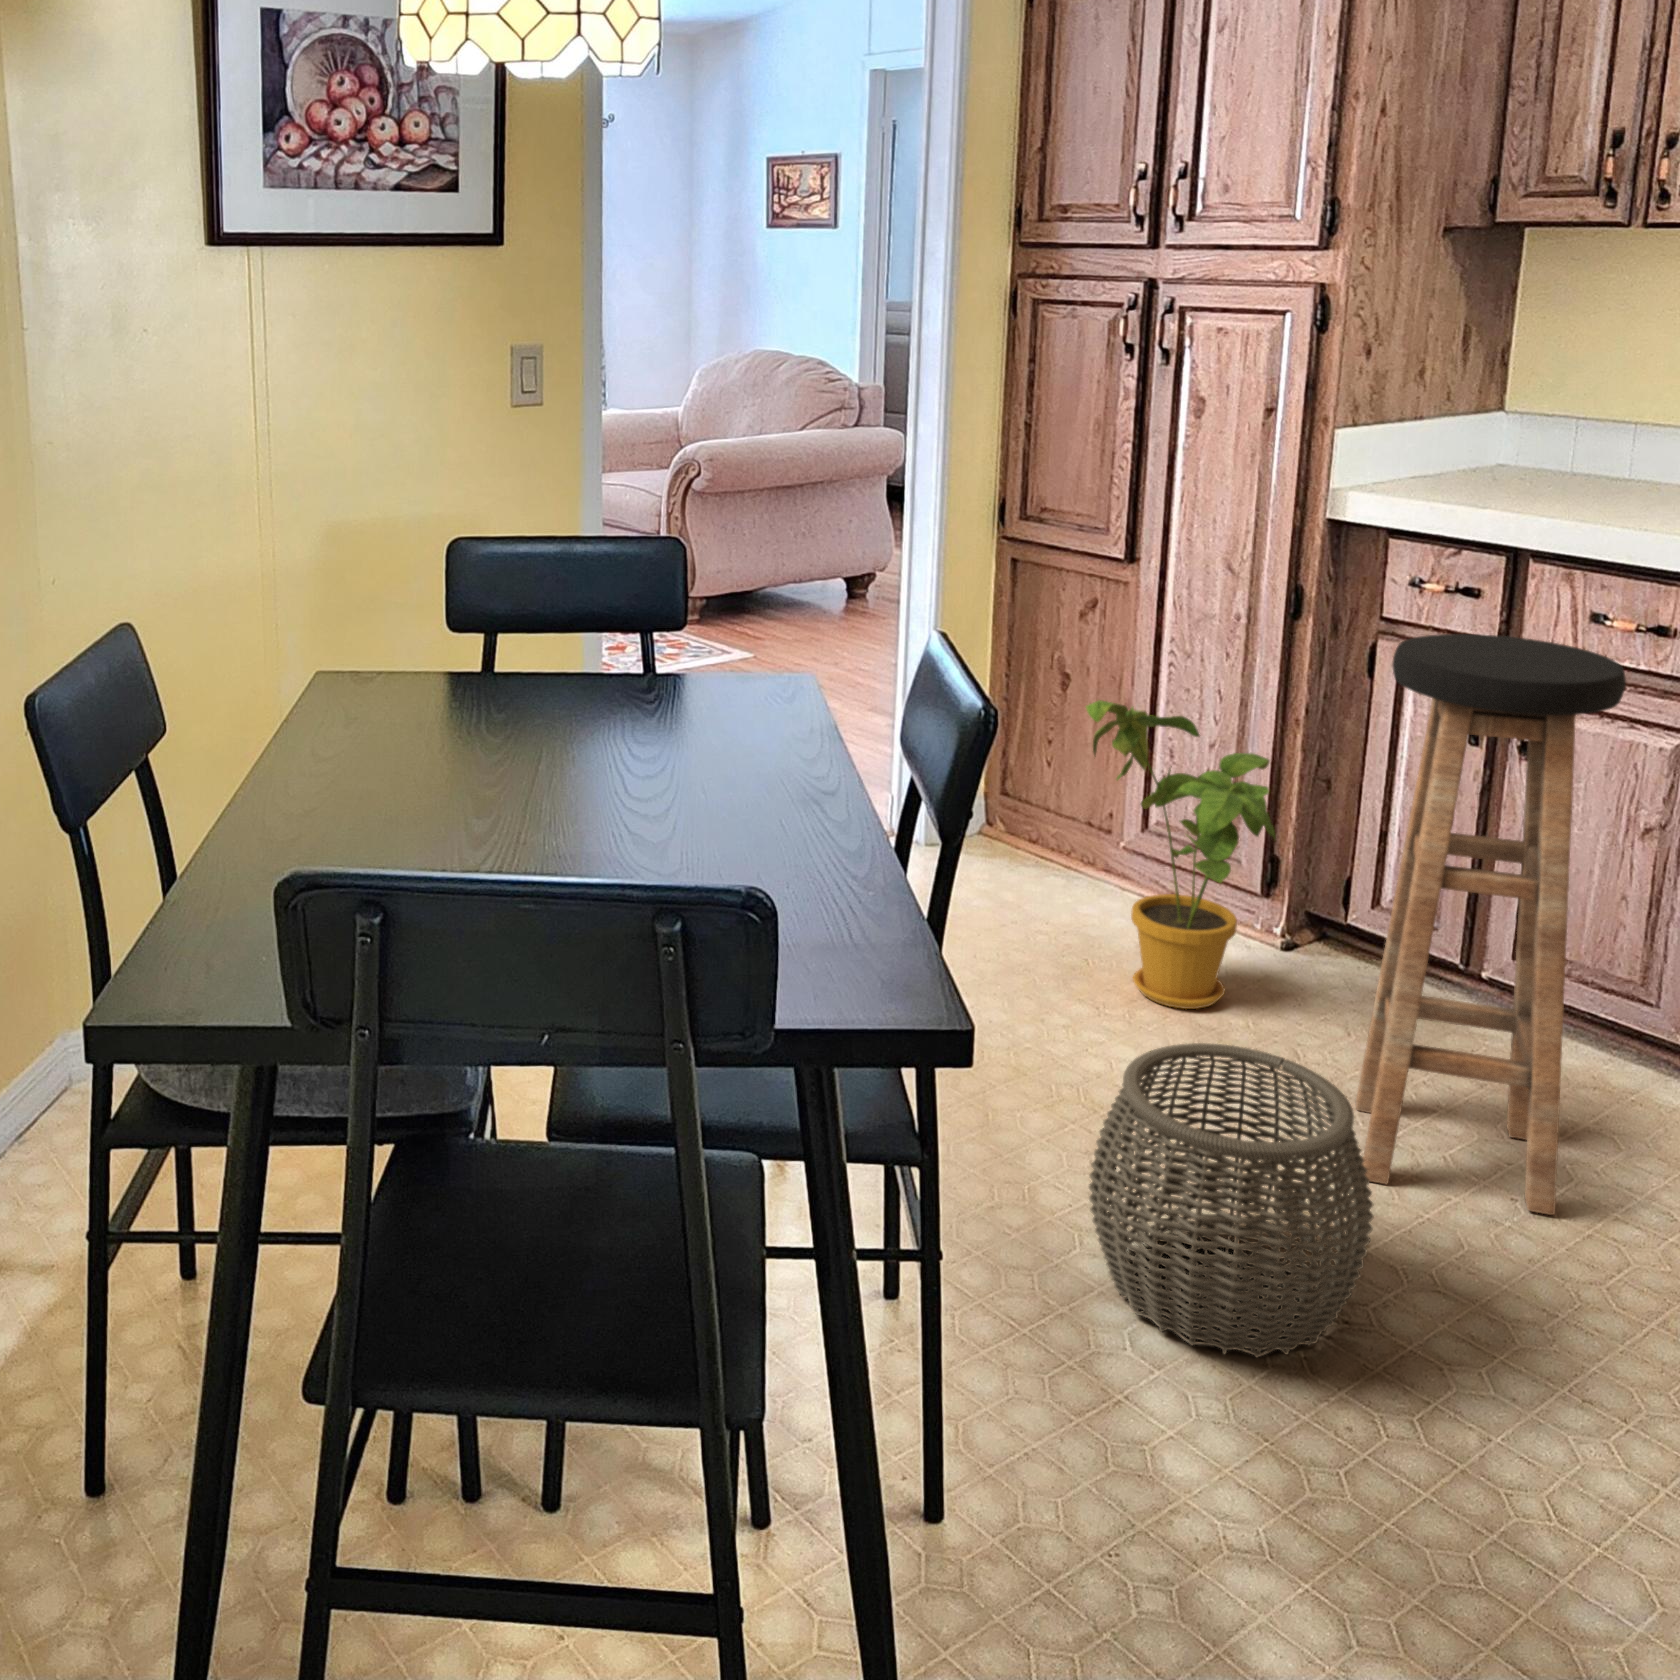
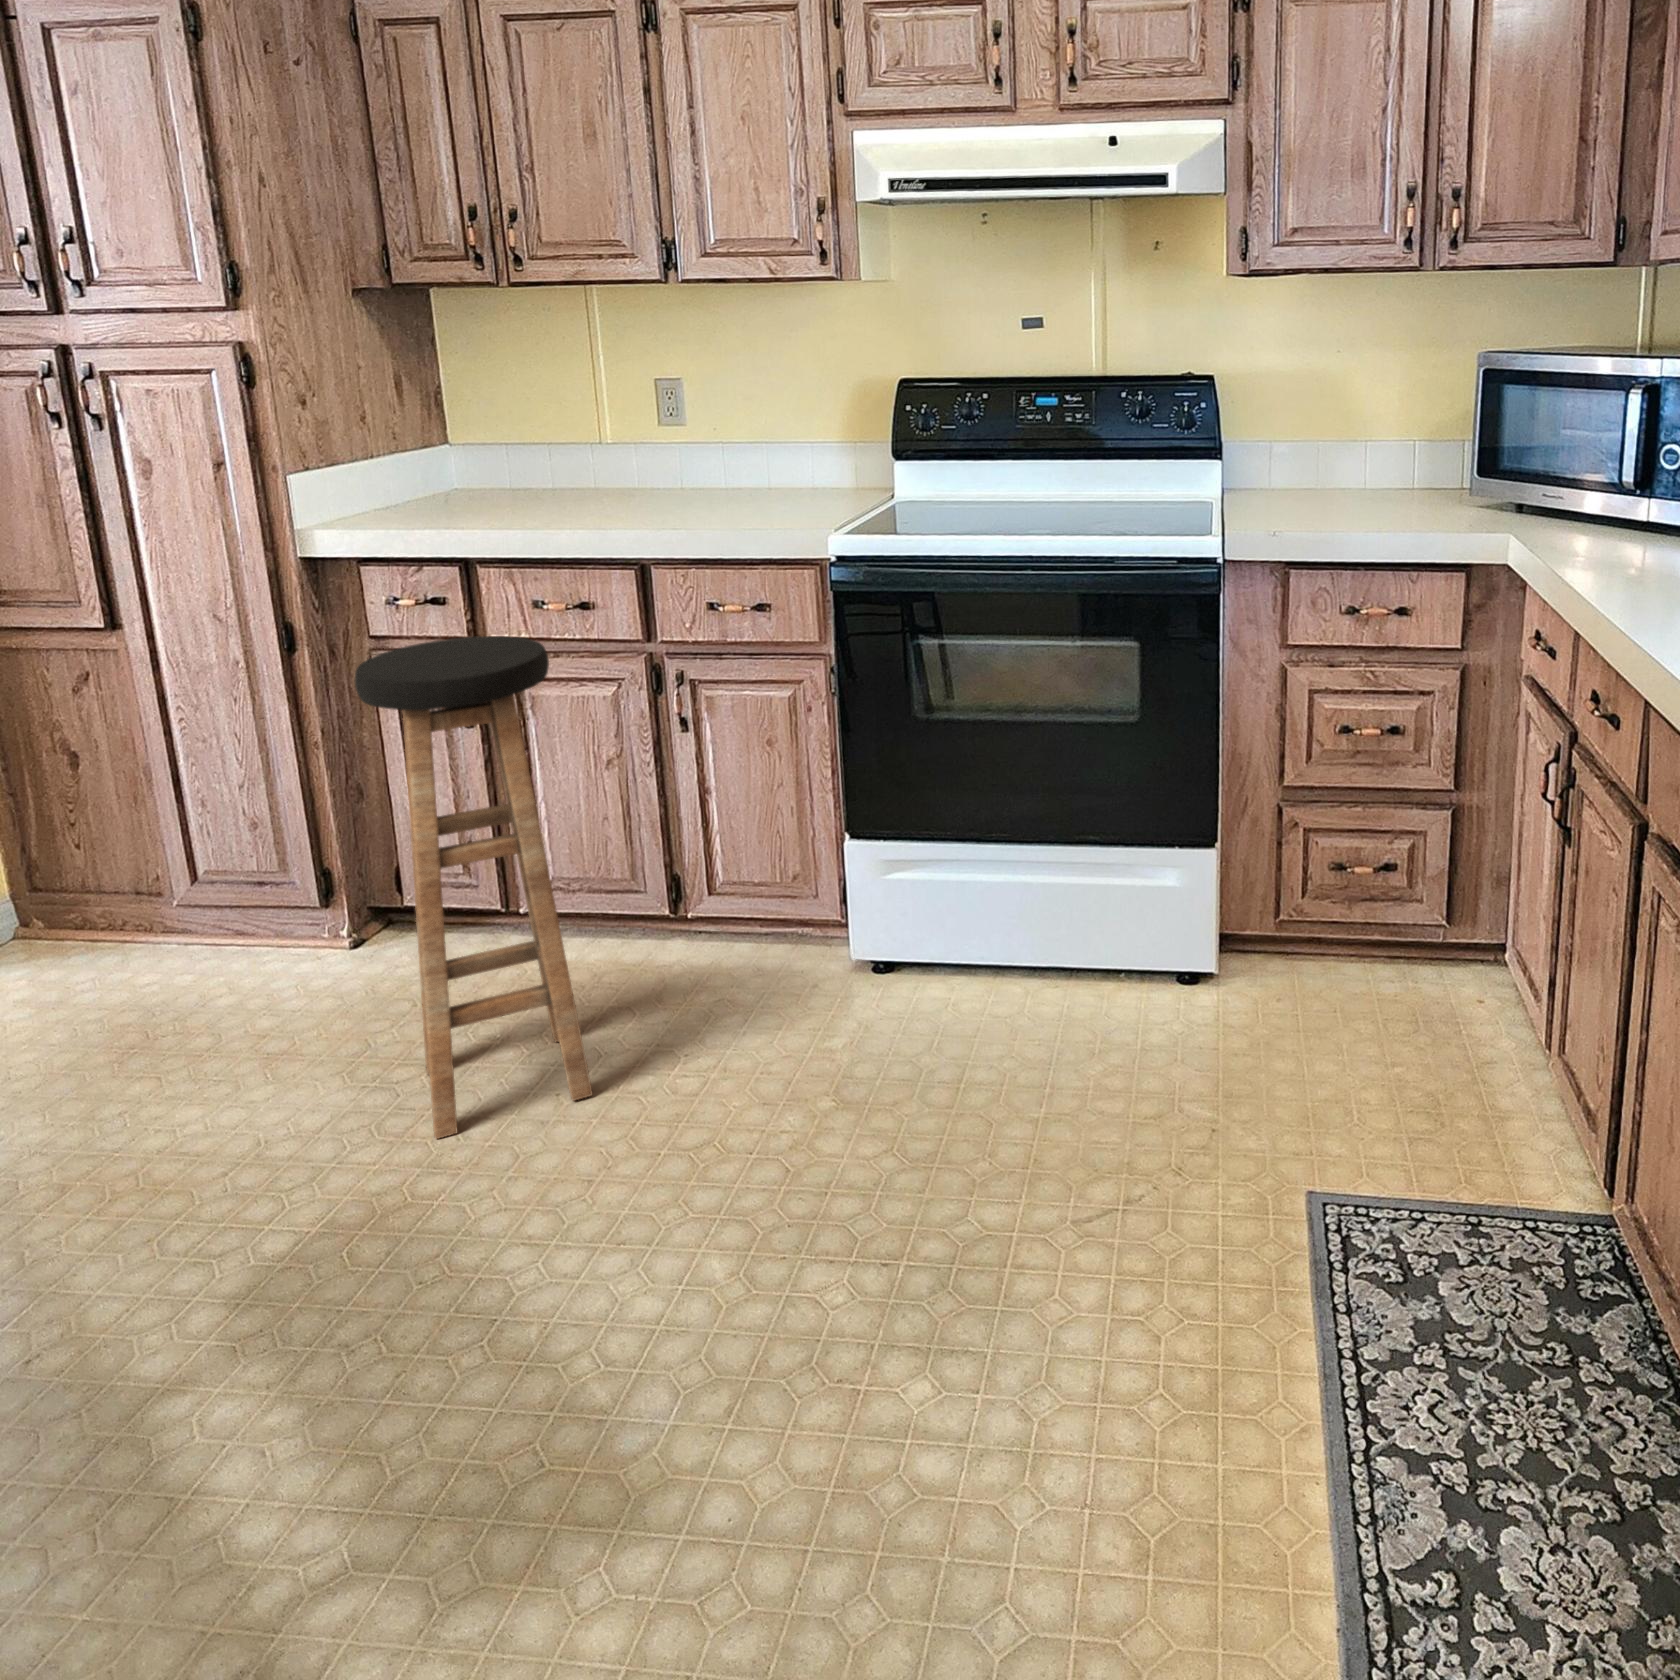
house plant: present [1086,700,1276,1009] -> none [69,772,306,1050]
woven basket: present [1089,1043,1374,1357] -> none [128,1078,429,1401]

